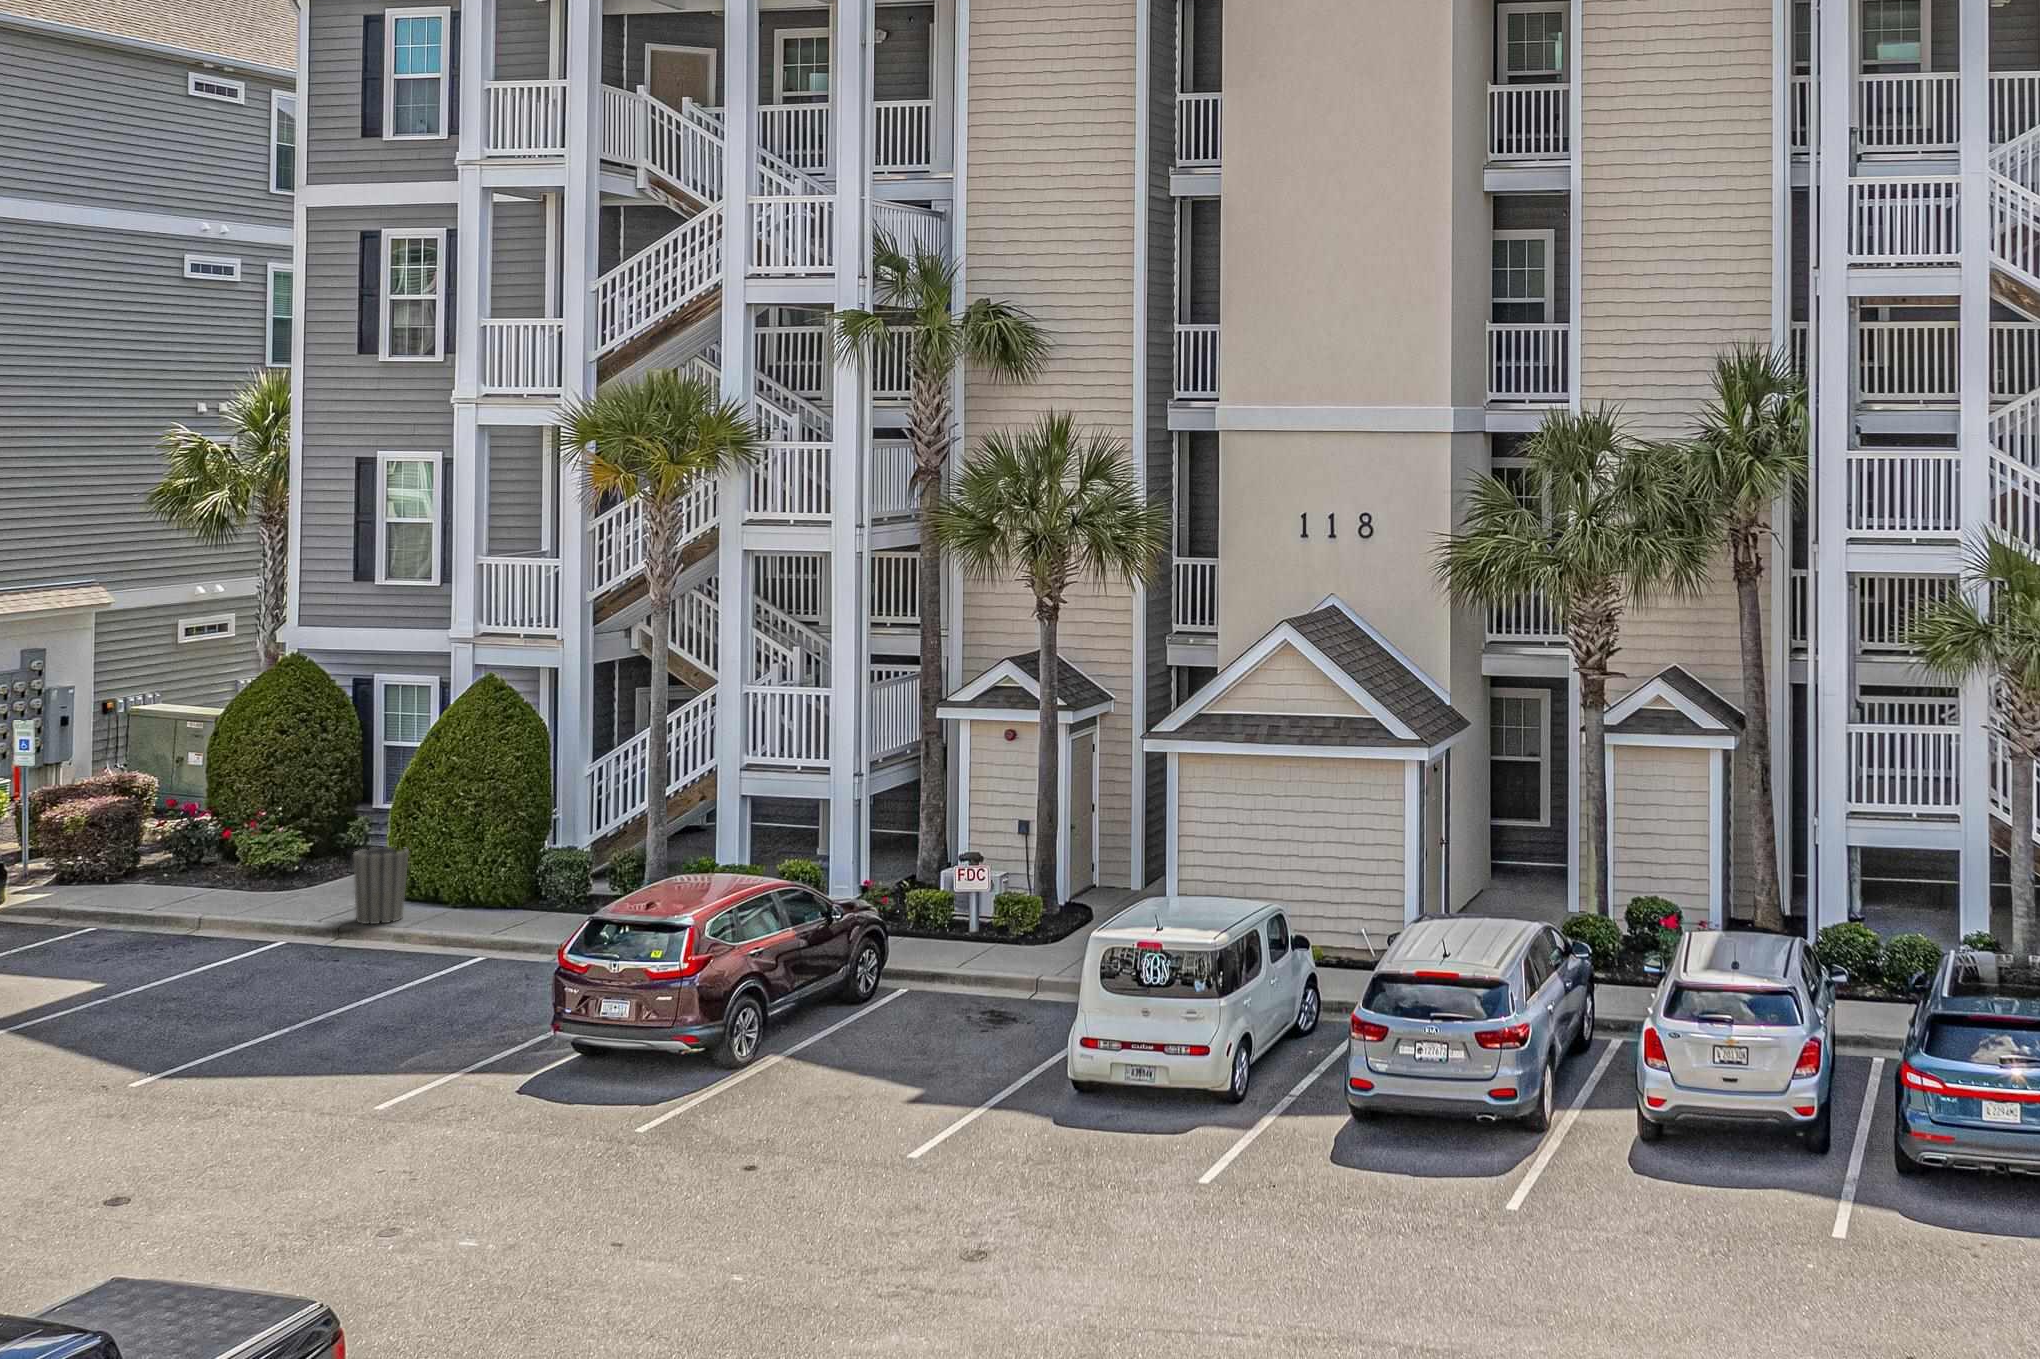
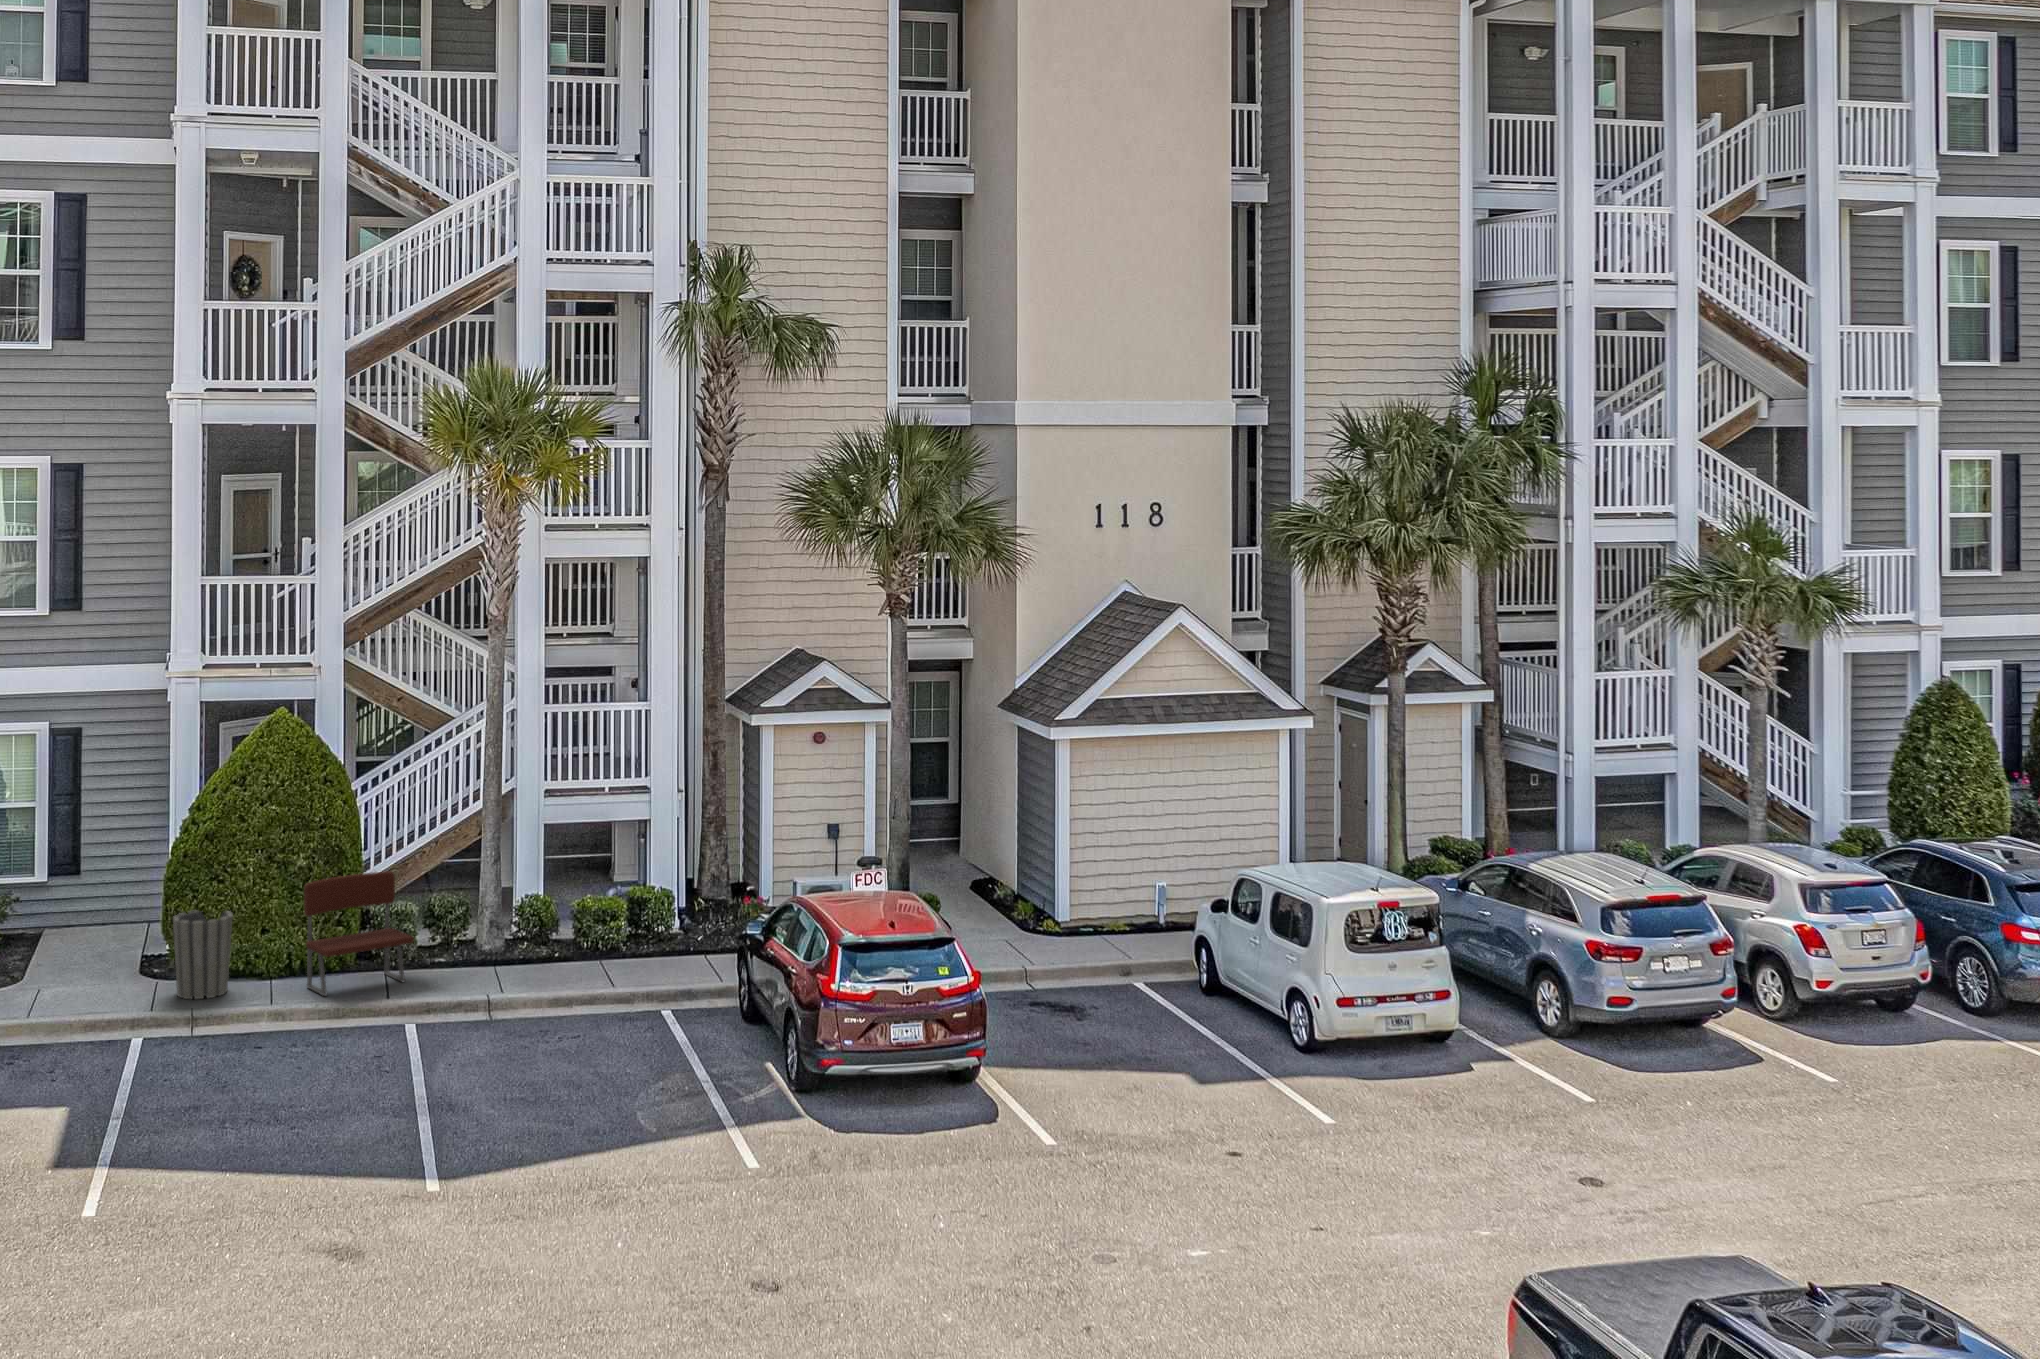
bench: none [440,827,541,933] -> present [304,871,414,996]

